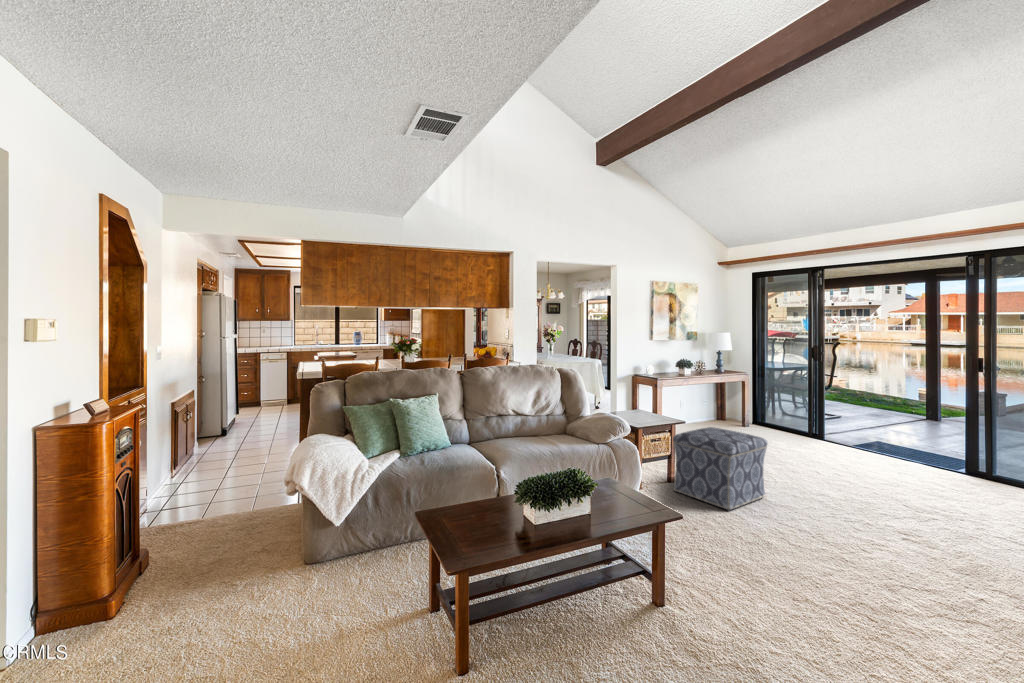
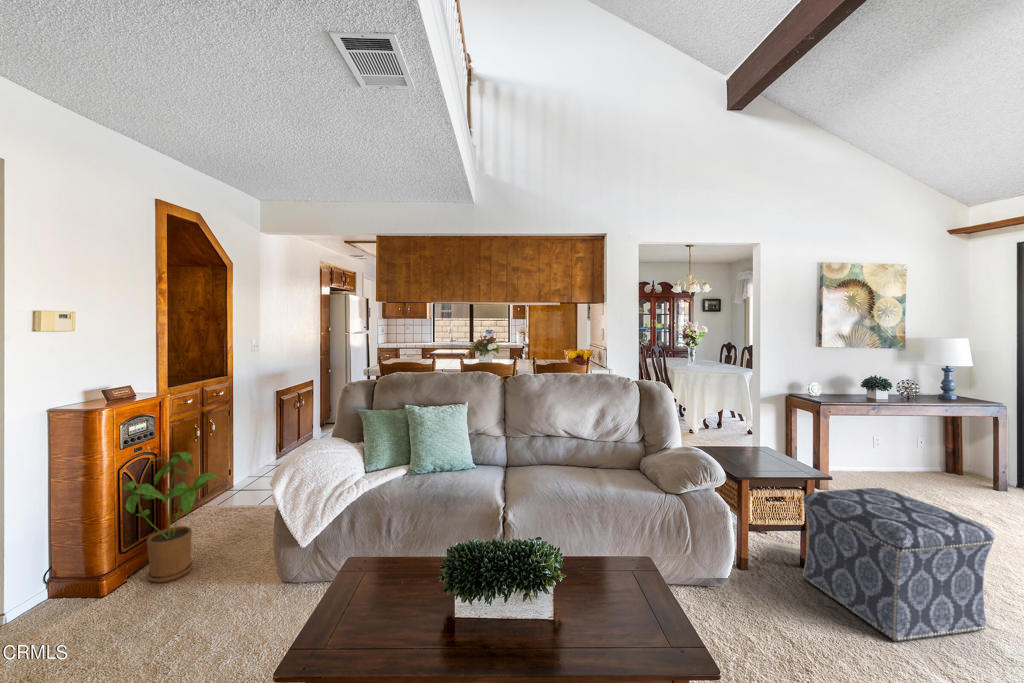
house plant: none [126,460,218,593] -> present [123,452,218,582]

